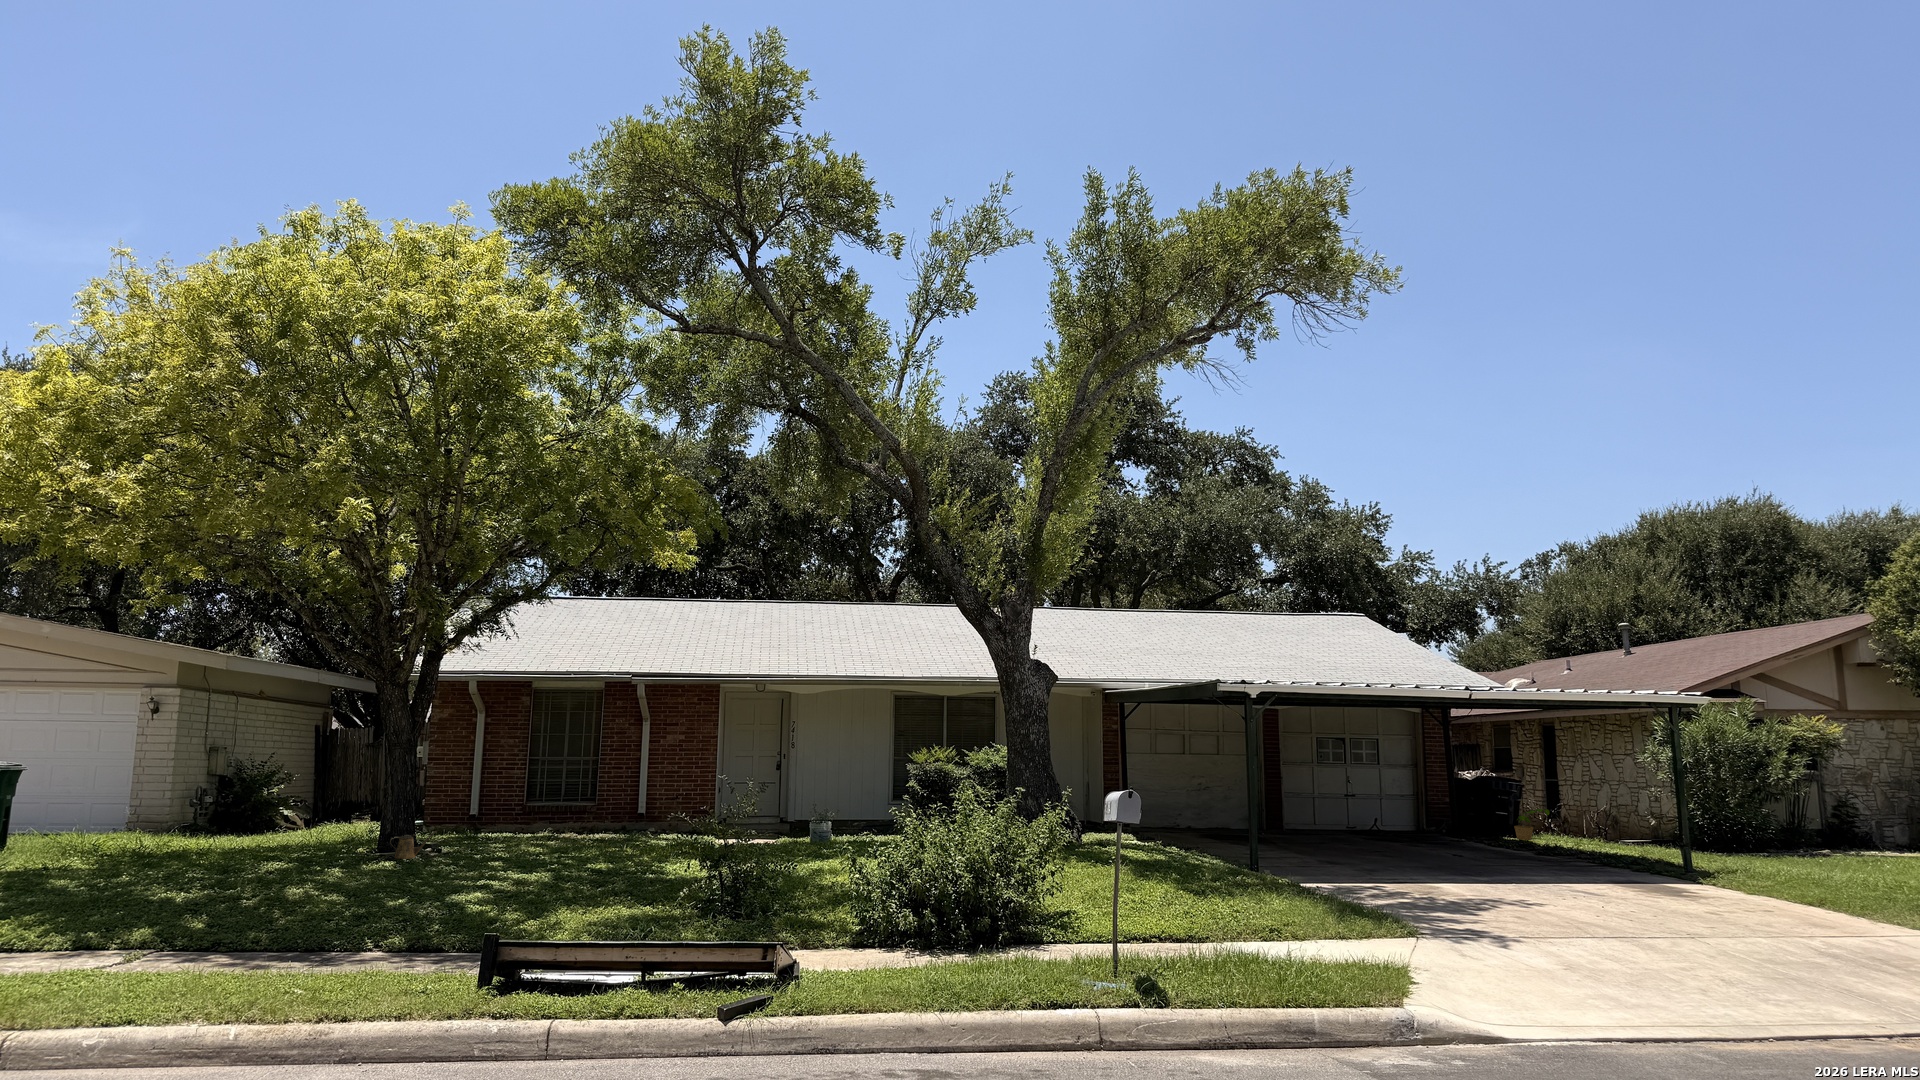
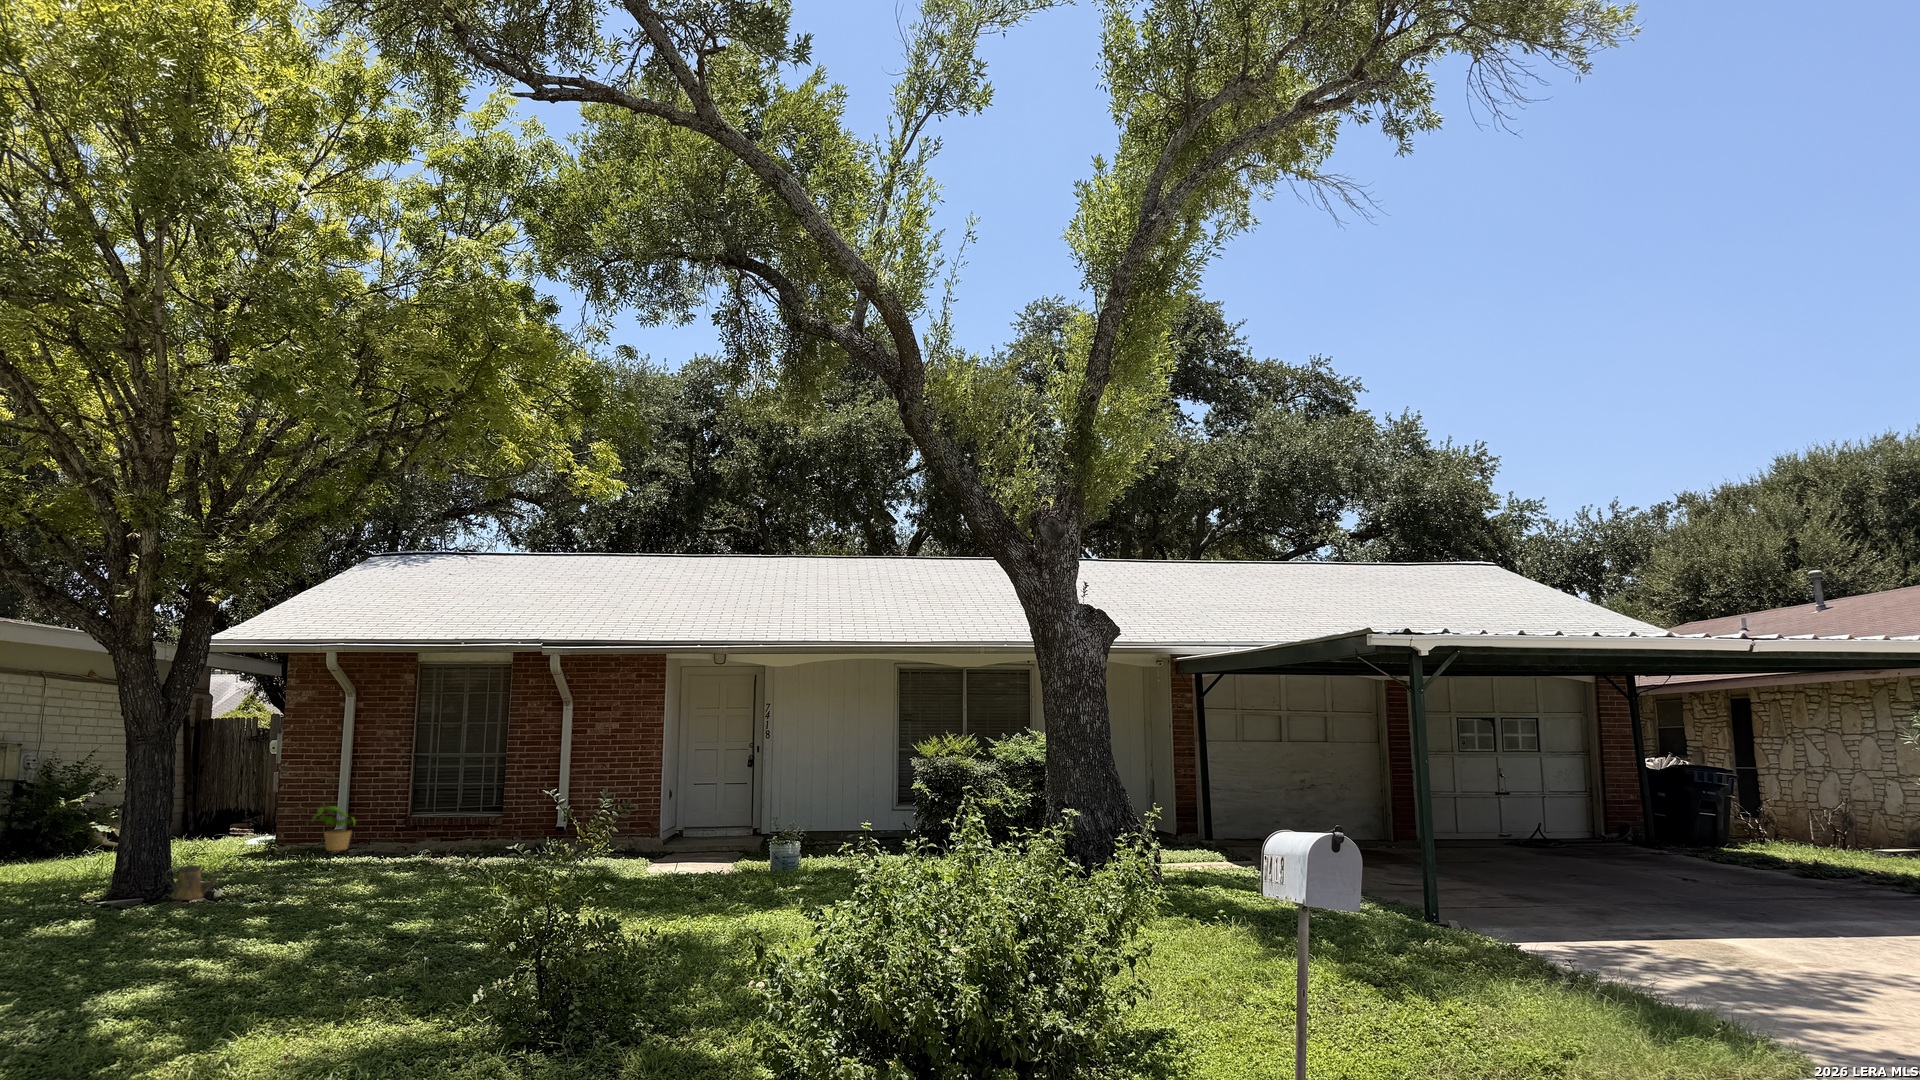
potted plant: present [1514,809,1550,840] -> present [312,806,355,851]

